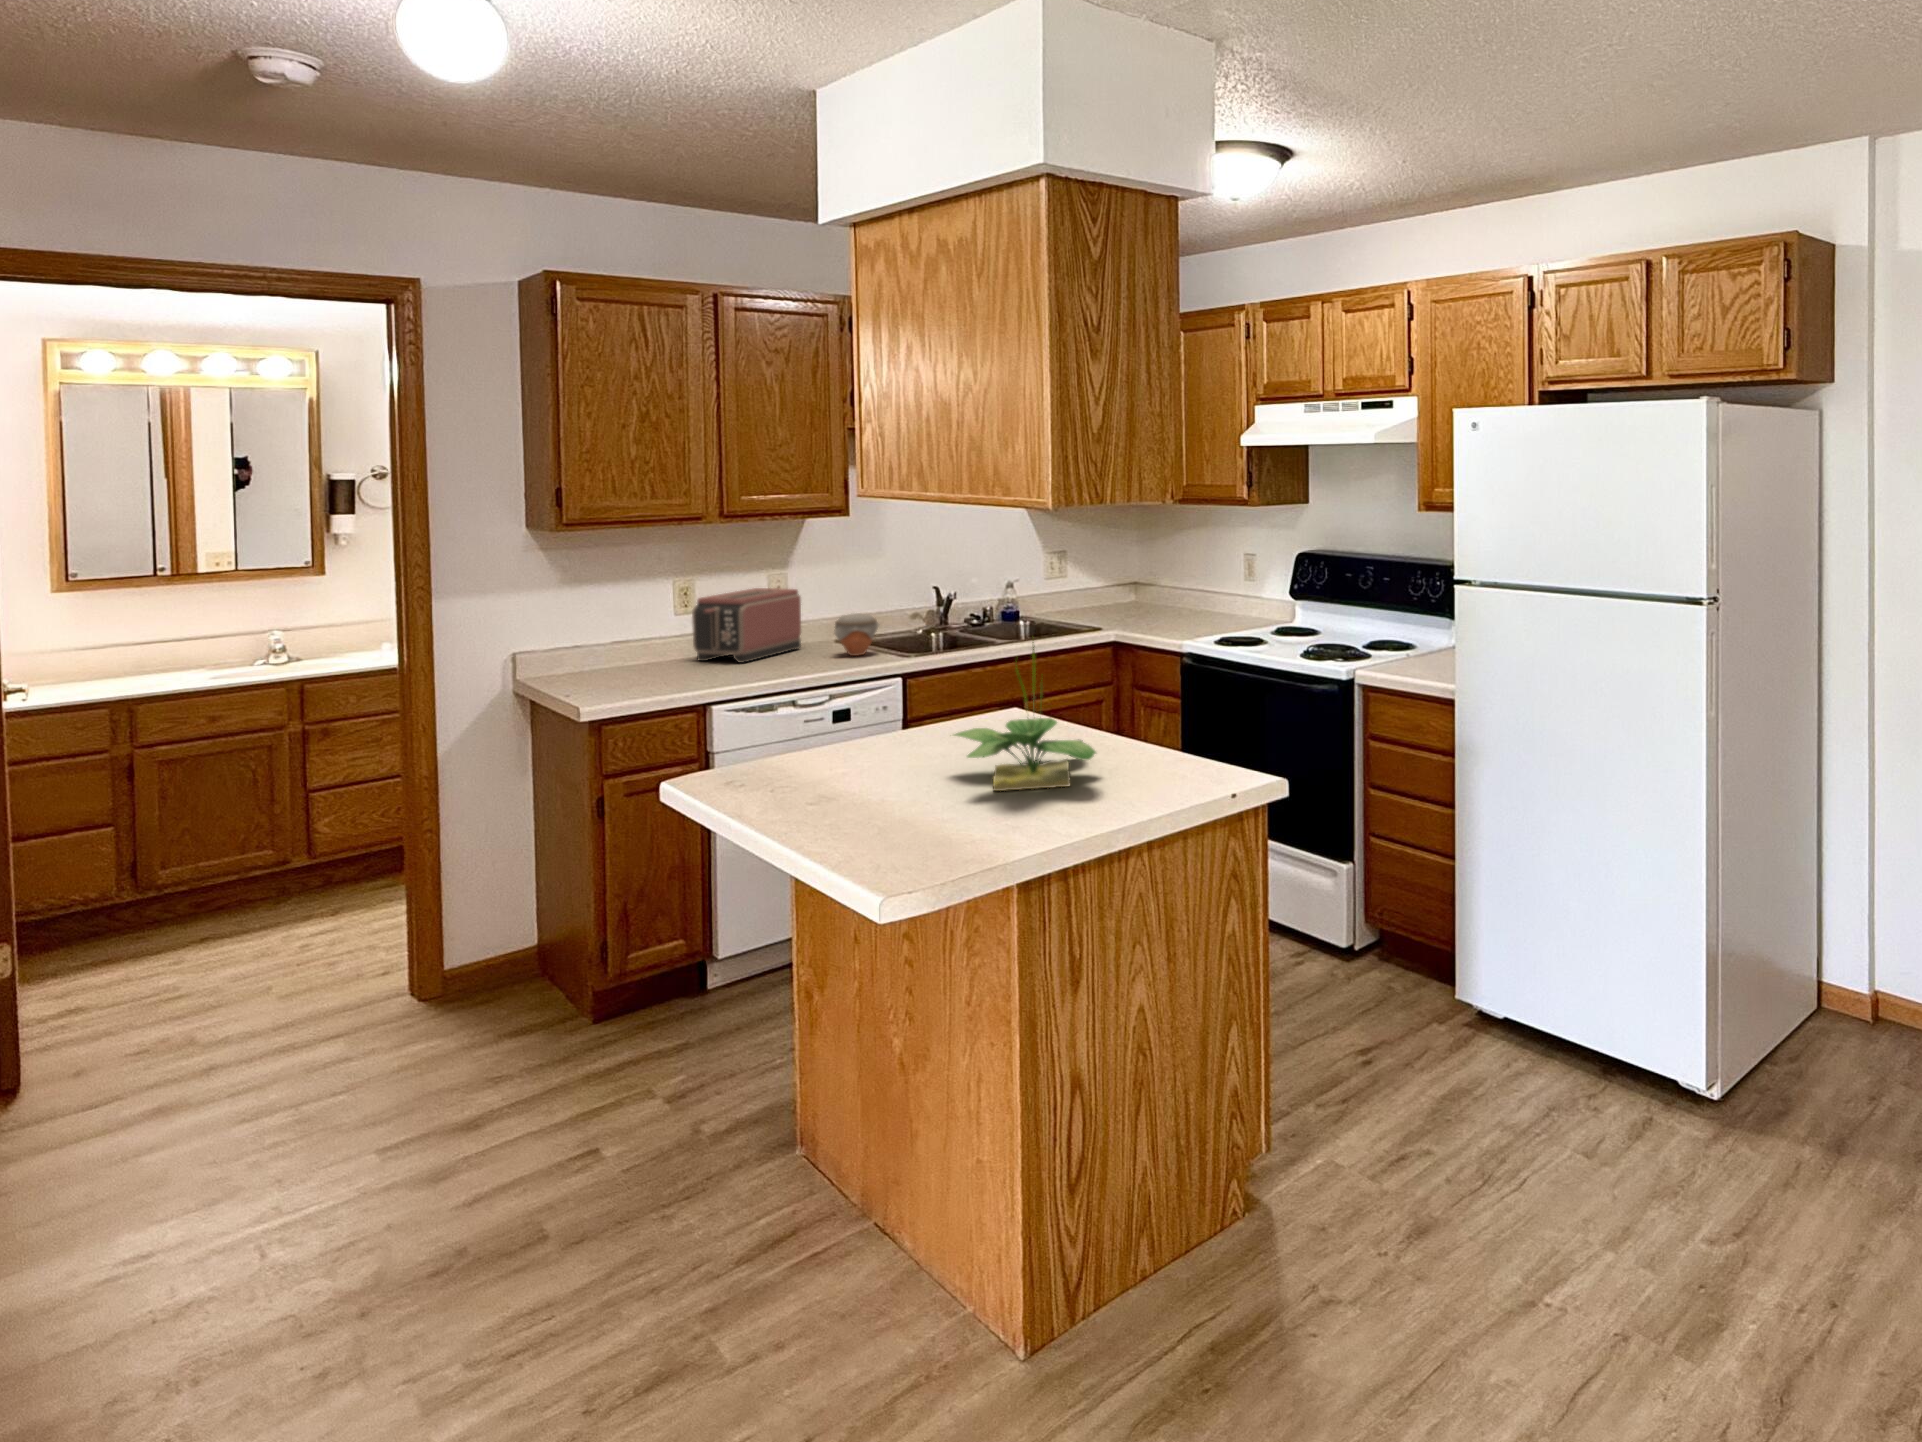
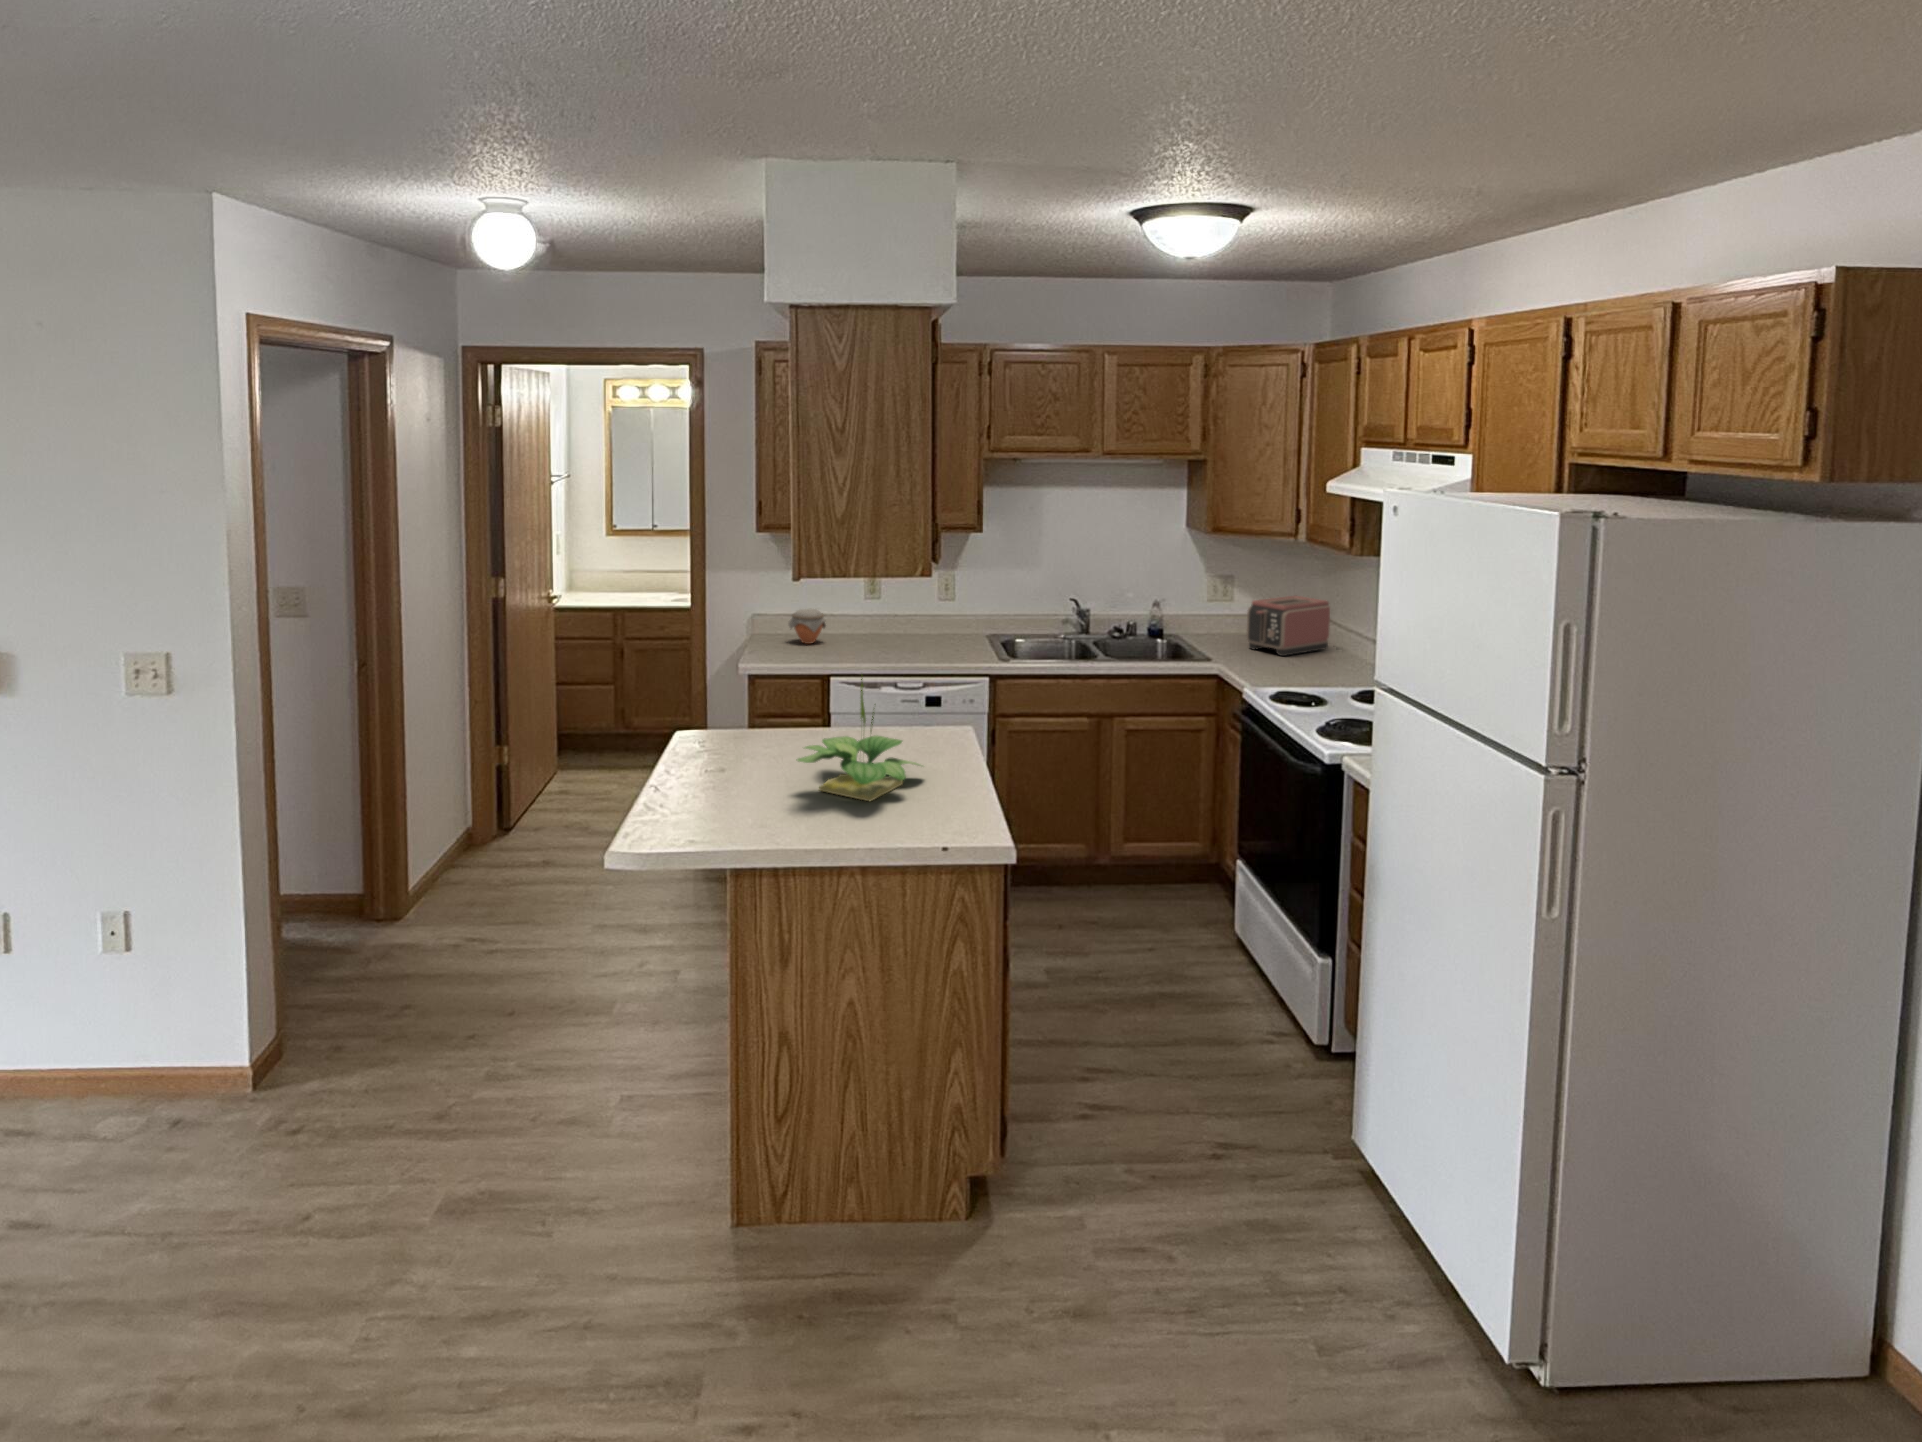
toaster: present [692,588,801,663] -> present [1247,596,1330,656]
jar: present [834,613,879,656] -> present [788,609,826,644]

